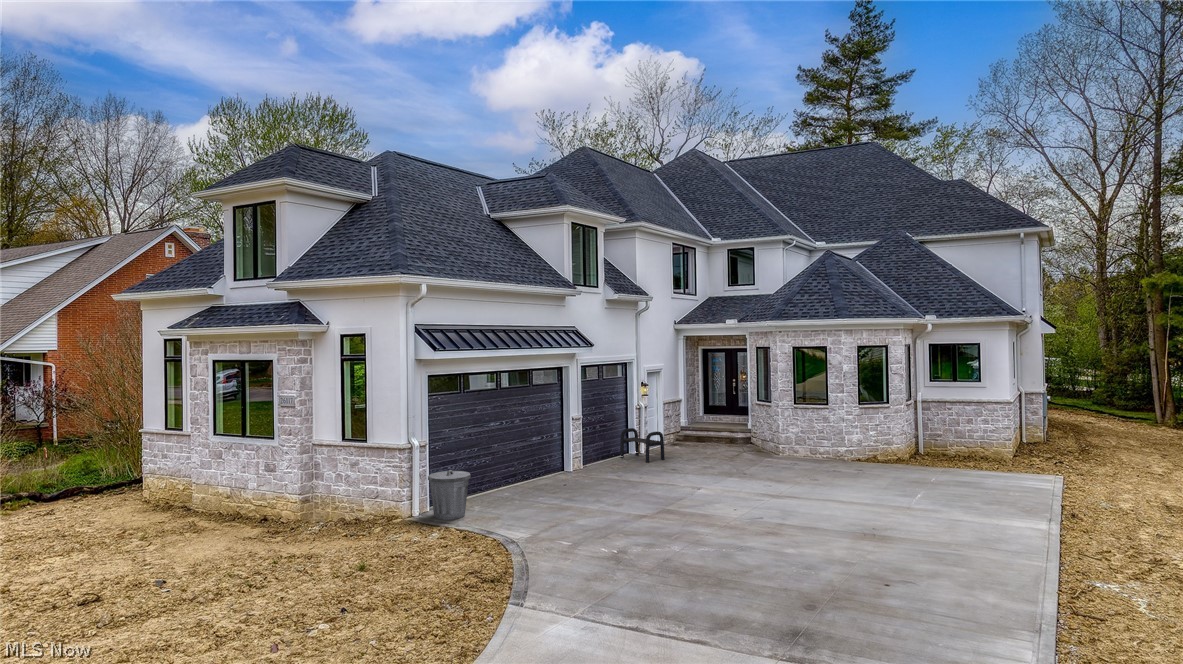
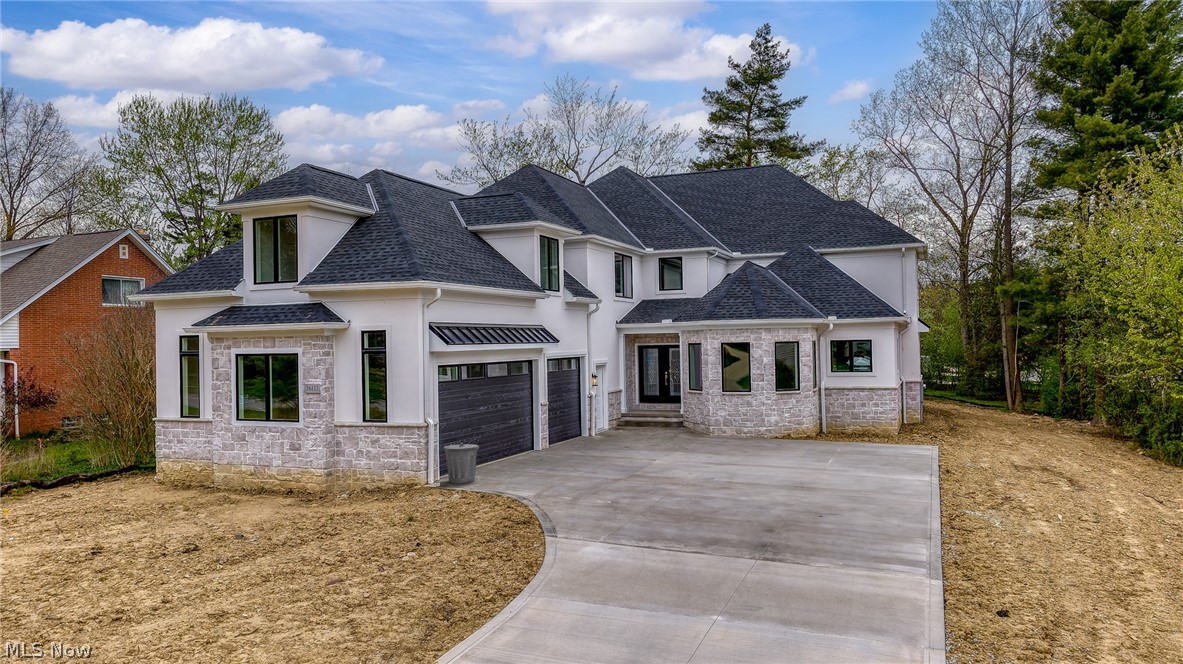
bench: present [620,428,665,463] -> none [575,417,615,445]

